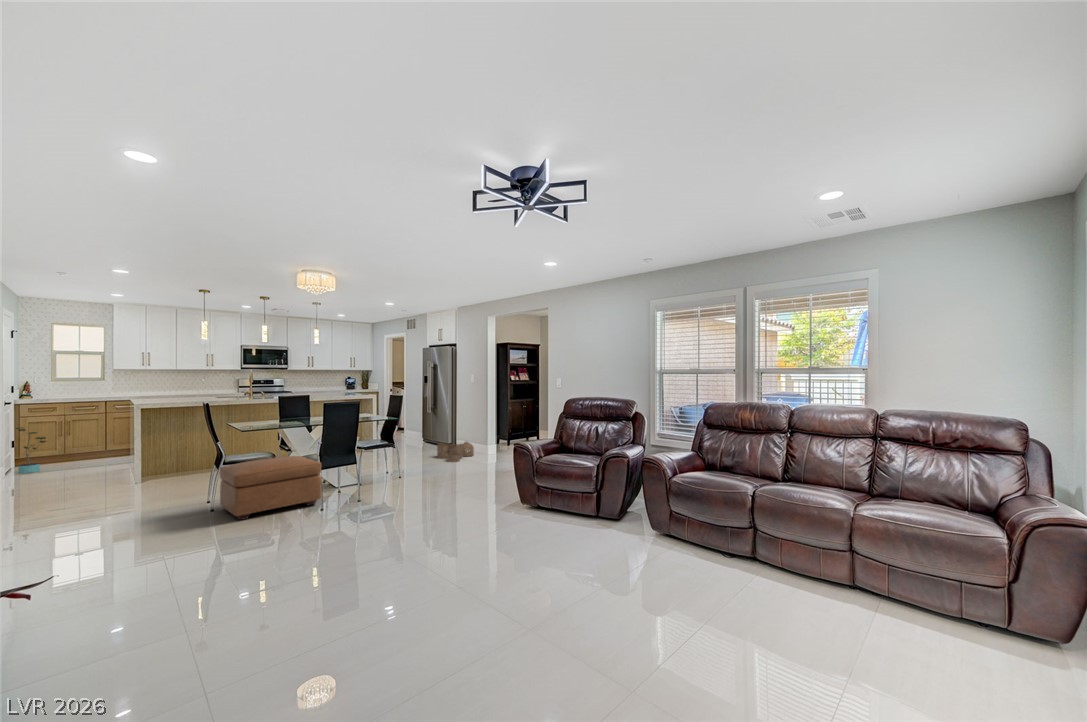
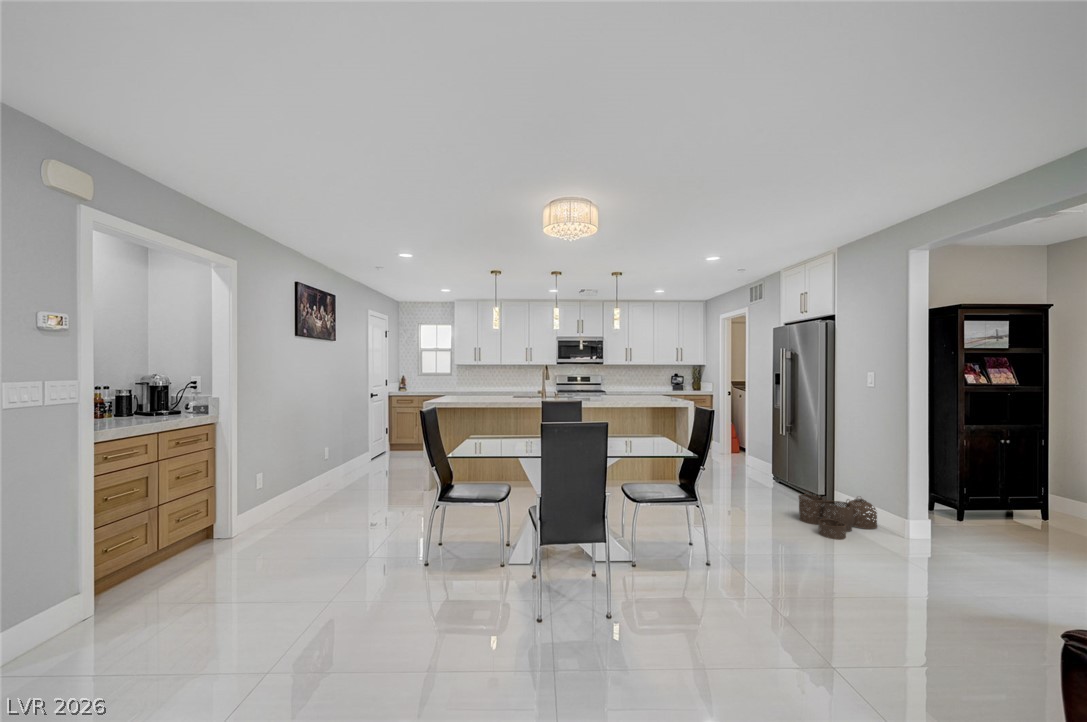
potted plant: present [16,427,46,473] -> none [386,417,408,458]
ottoman: present [220,456,322,520] -> none [430,503,560,605]

